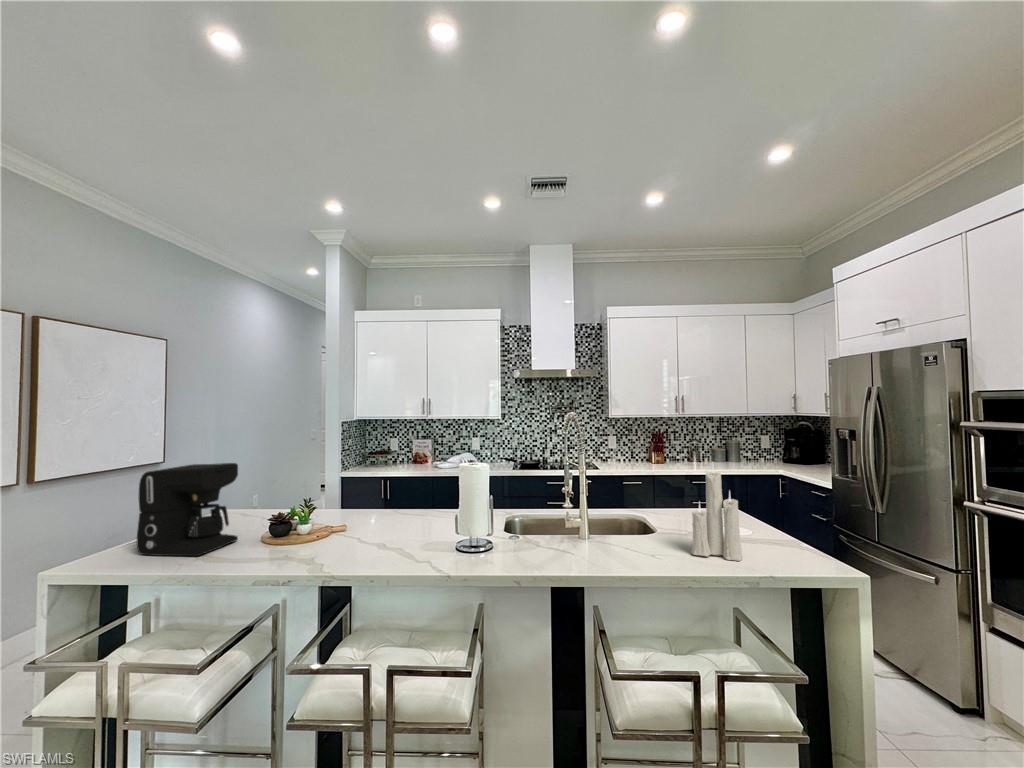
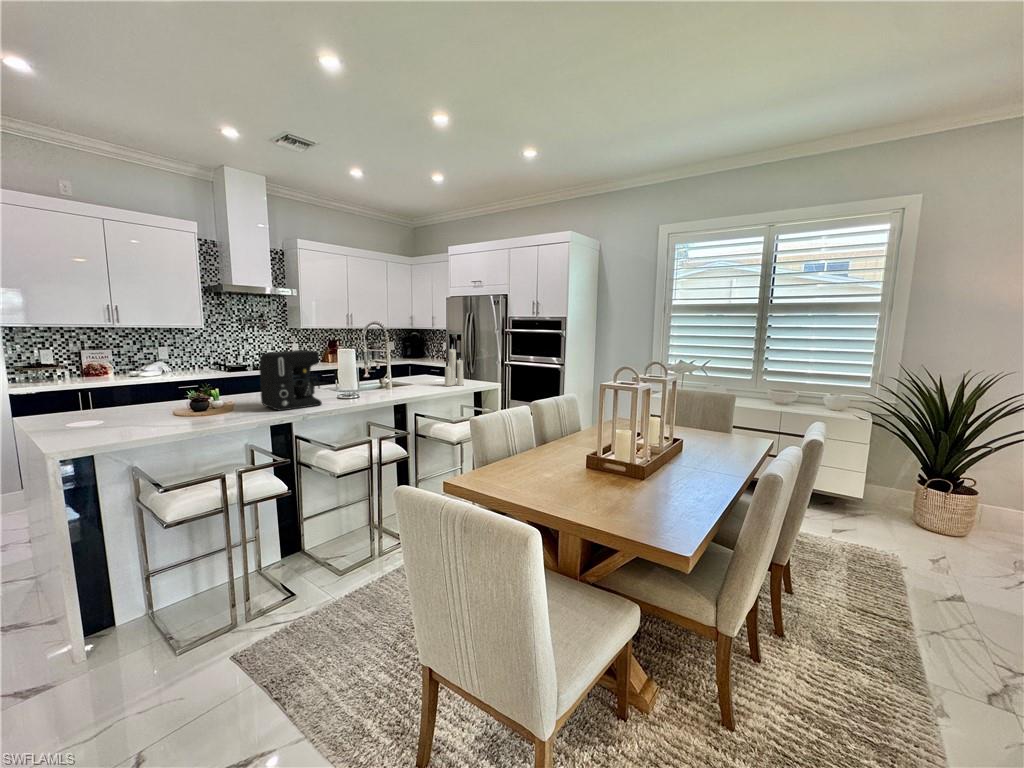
coffee maker: present [137,463,238,556] -> present [259,350,322,410]

